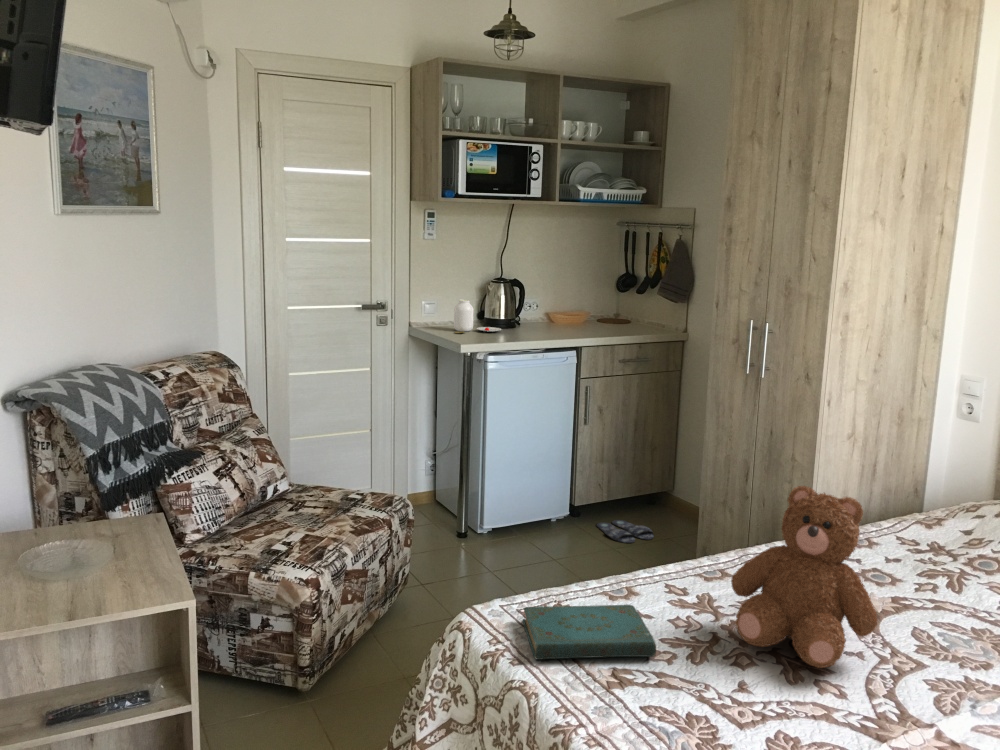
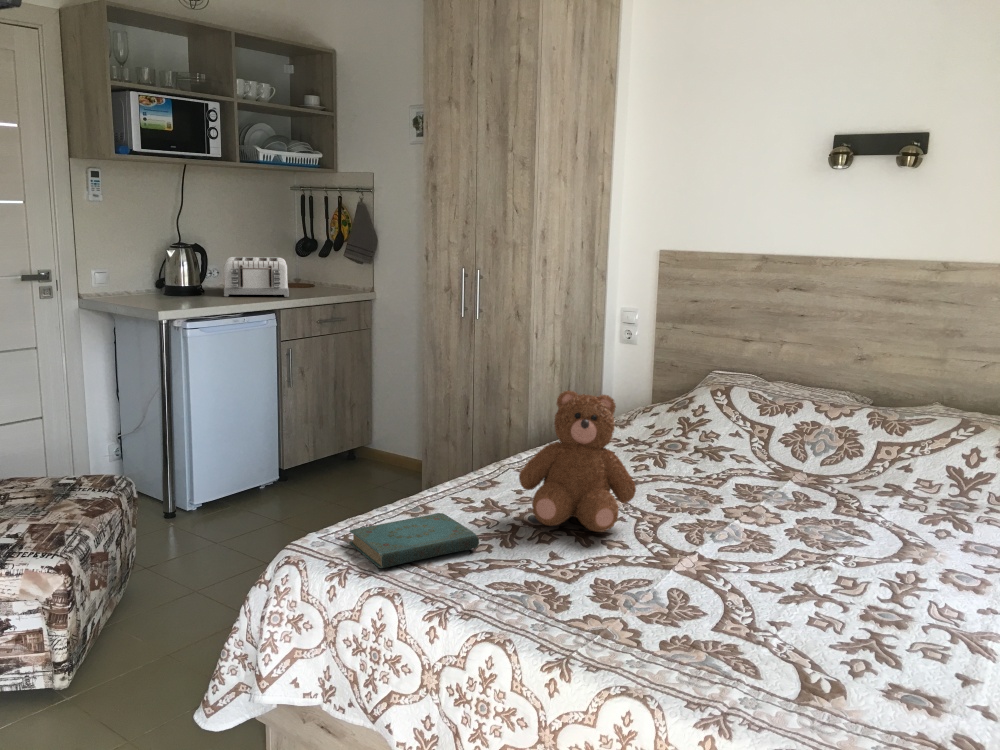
toaster: none [534,292,601,335] -> present [224,257,289,297]
jar: present [454,300,501,333] -> none [135,267,193,302]
slippers: present [597,520,654,543] -> none [305,477,363,496]

